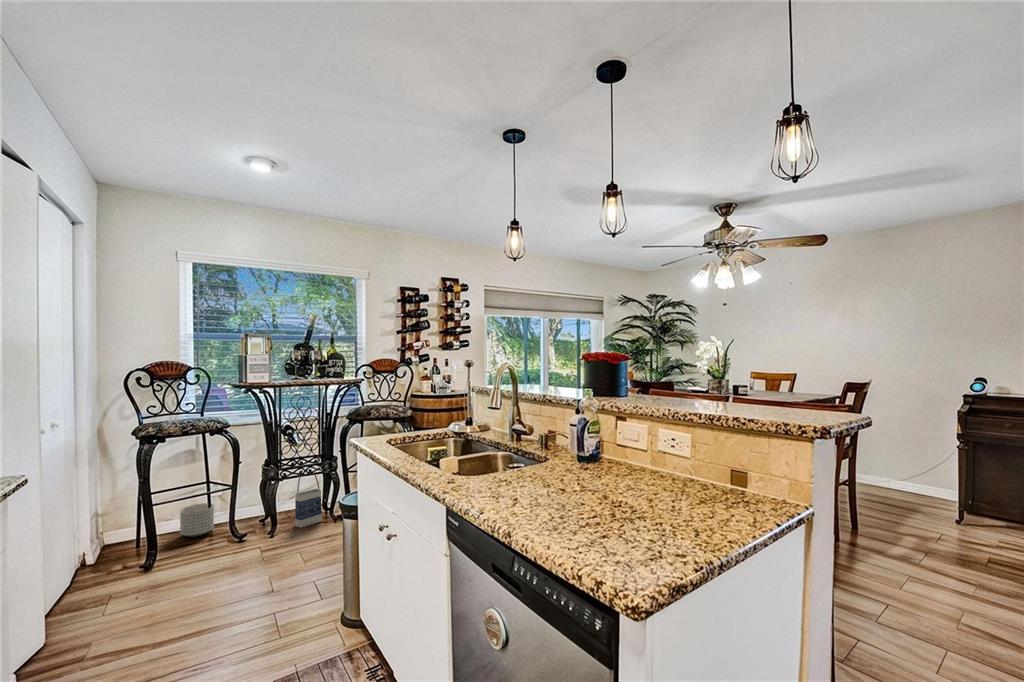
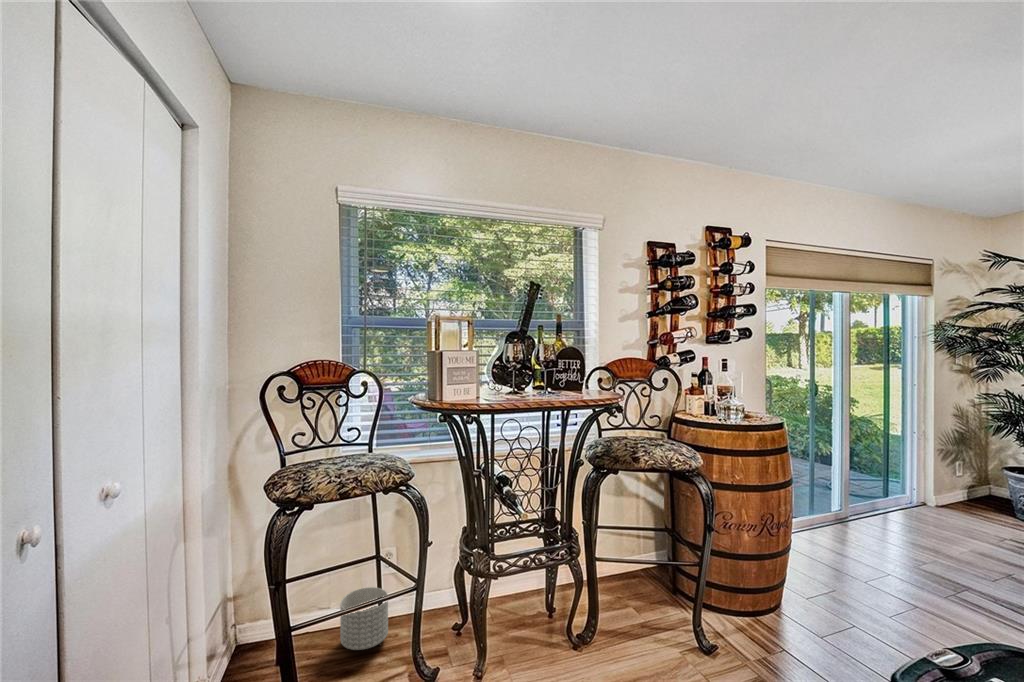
bag: present [295,475,322,528] -> none [511,546,552,655]

